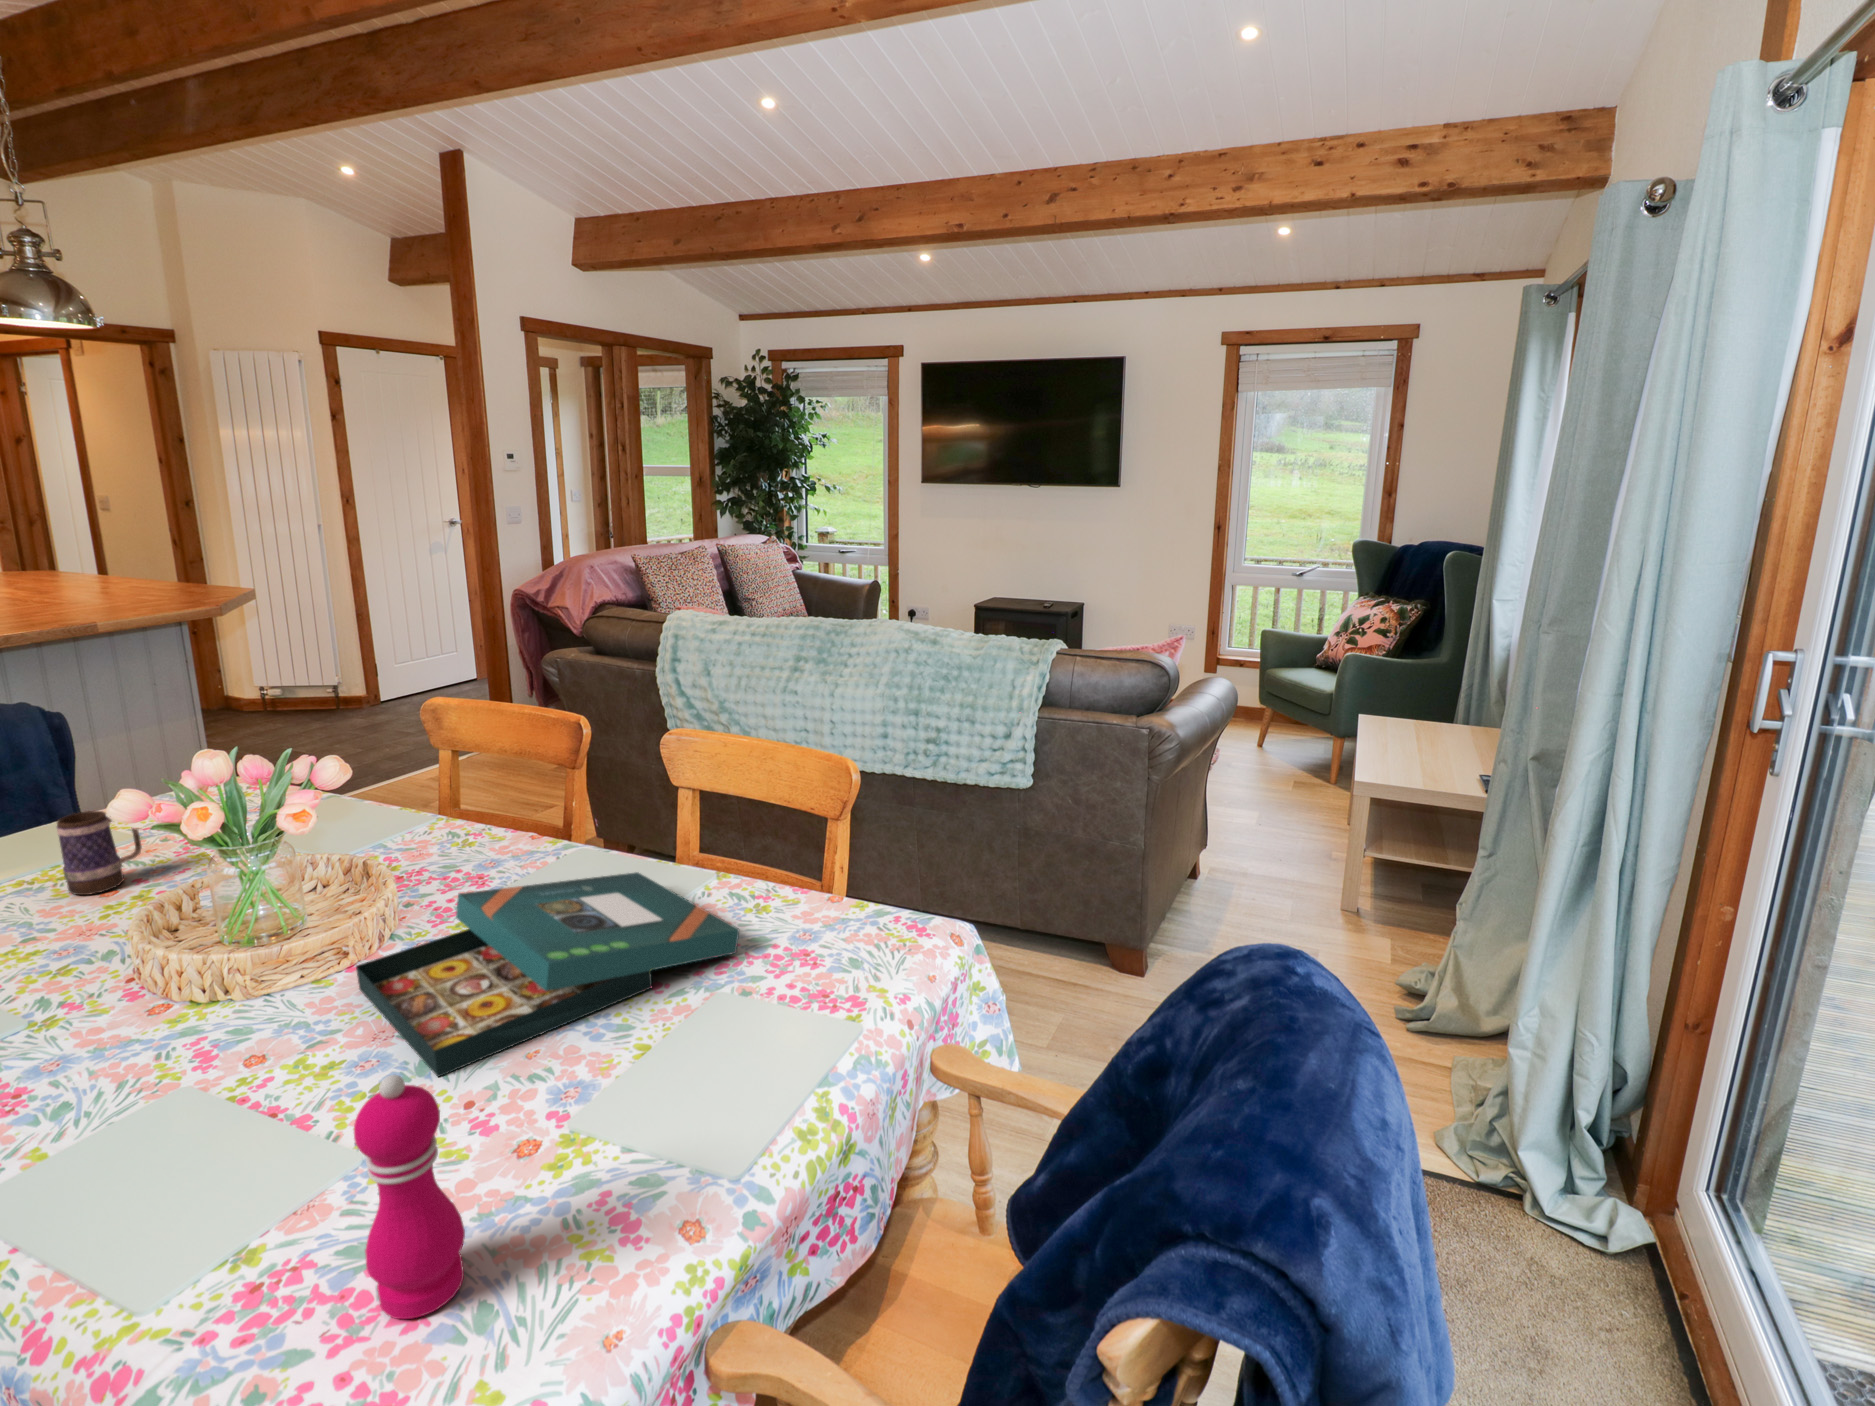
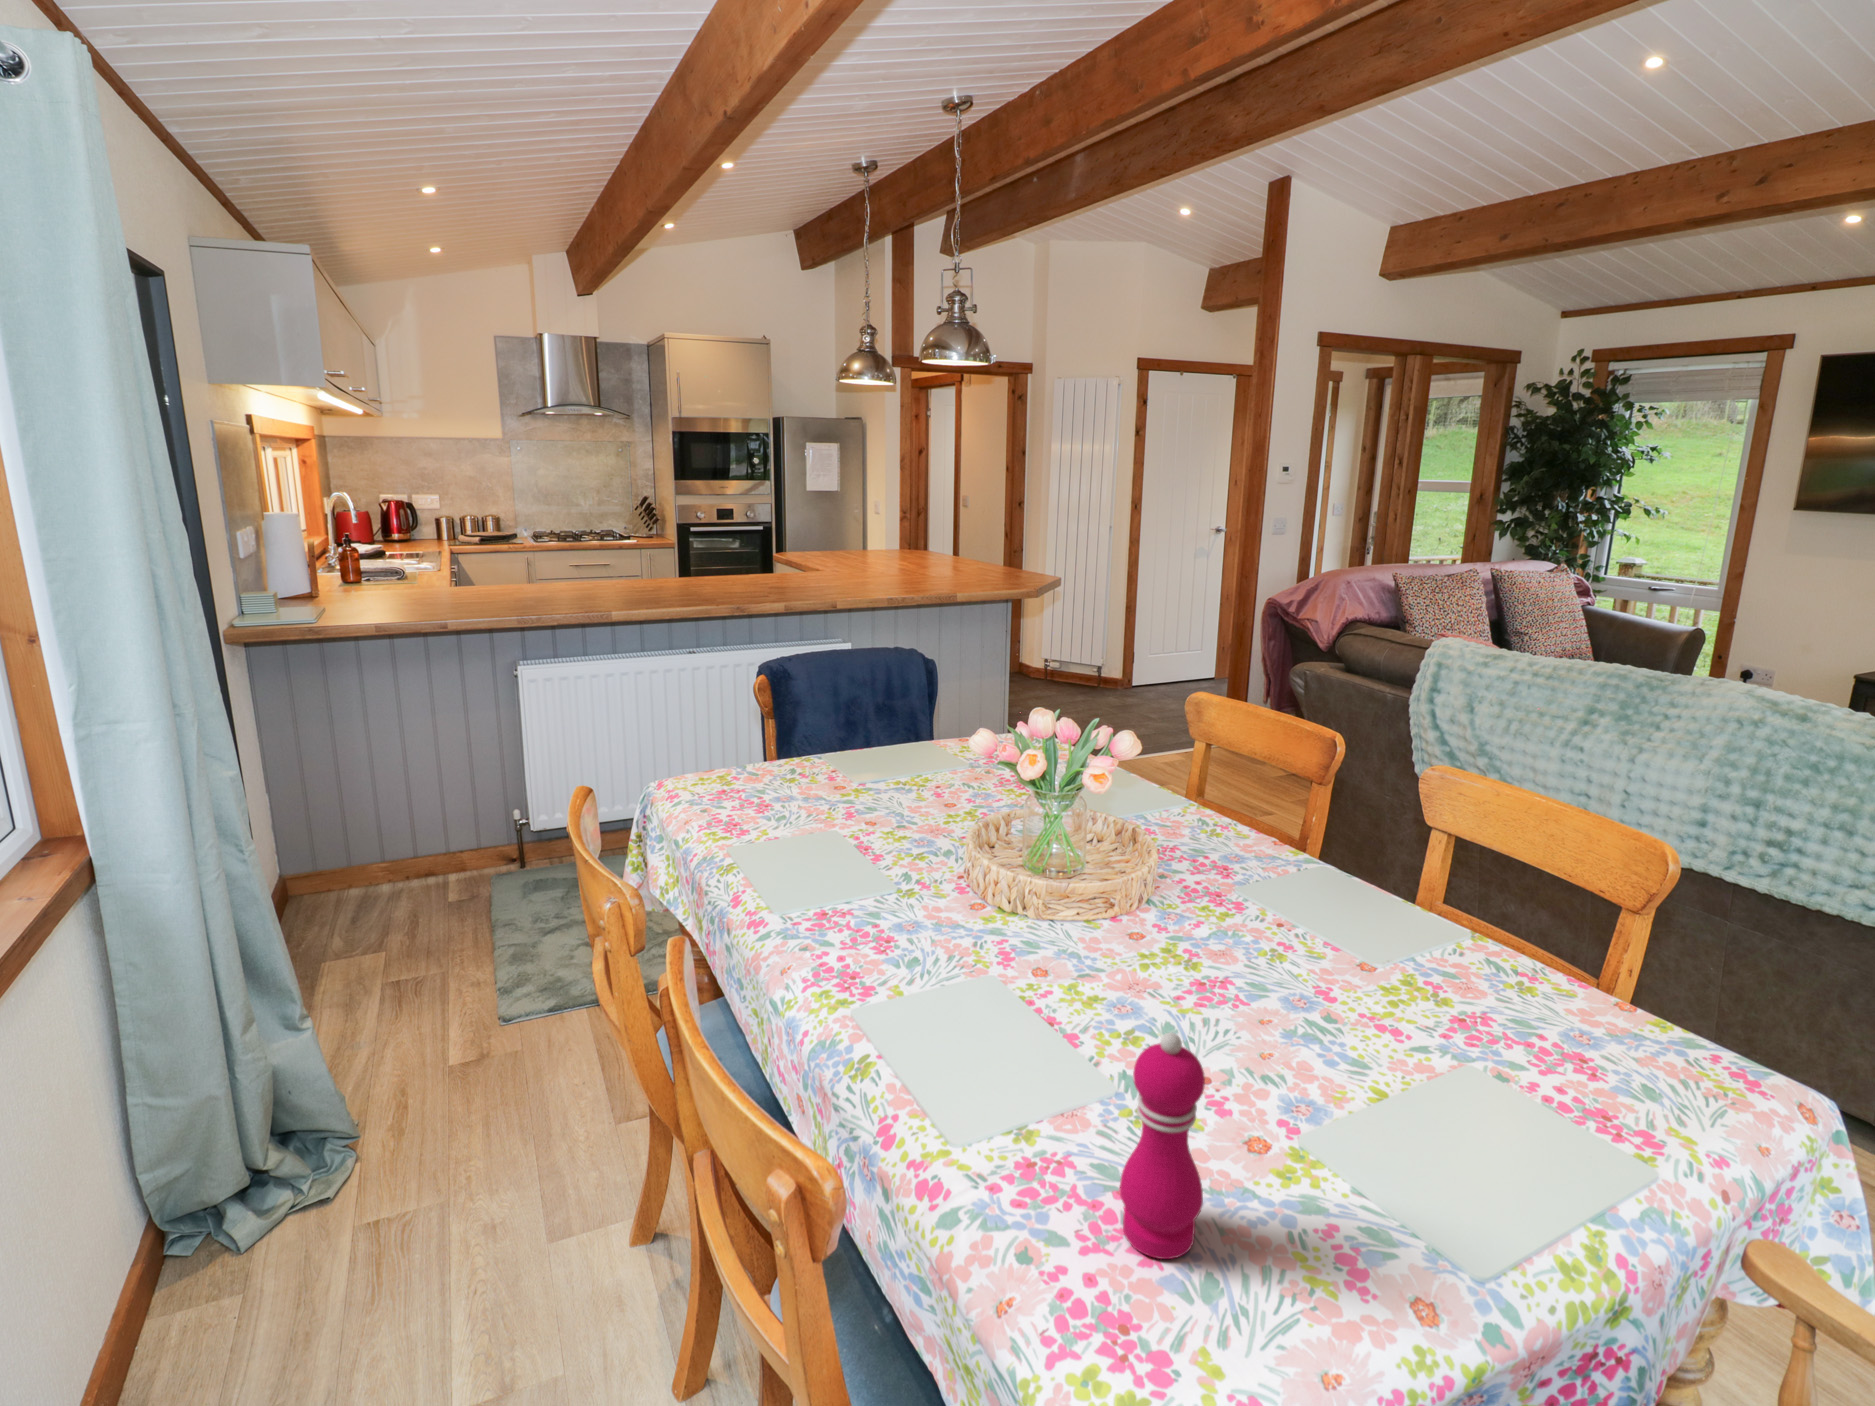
mug: present [57,811,142,895] -> none [926,739,977,804]
board game: present [356,872,739,1077] -> none [1119,880,1501,1044]

